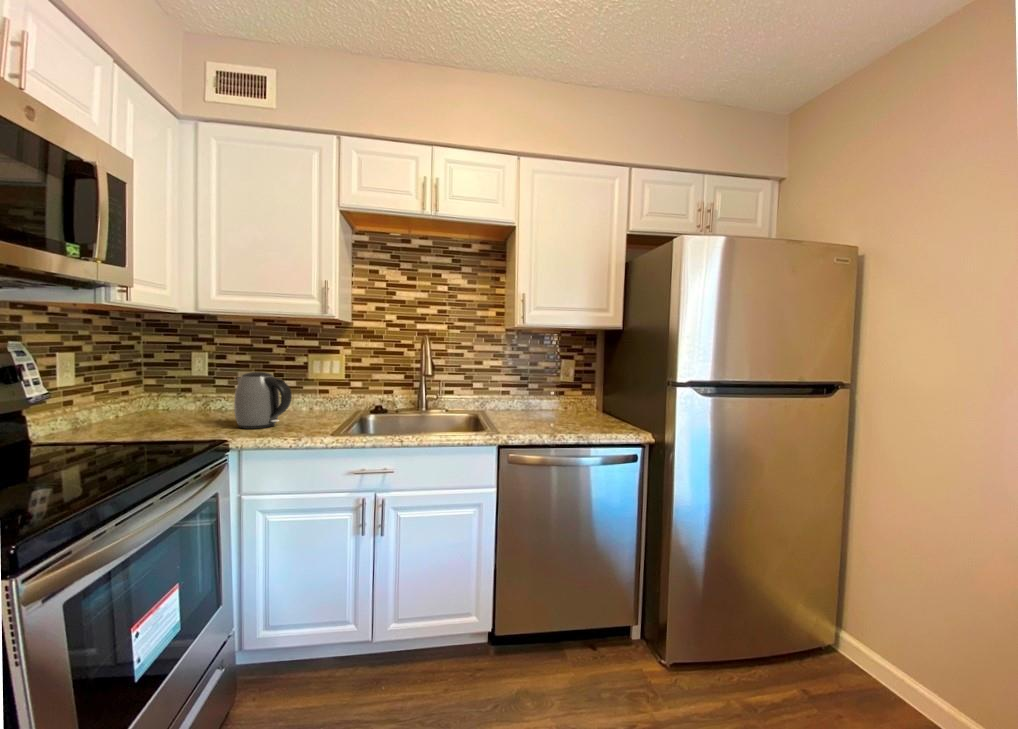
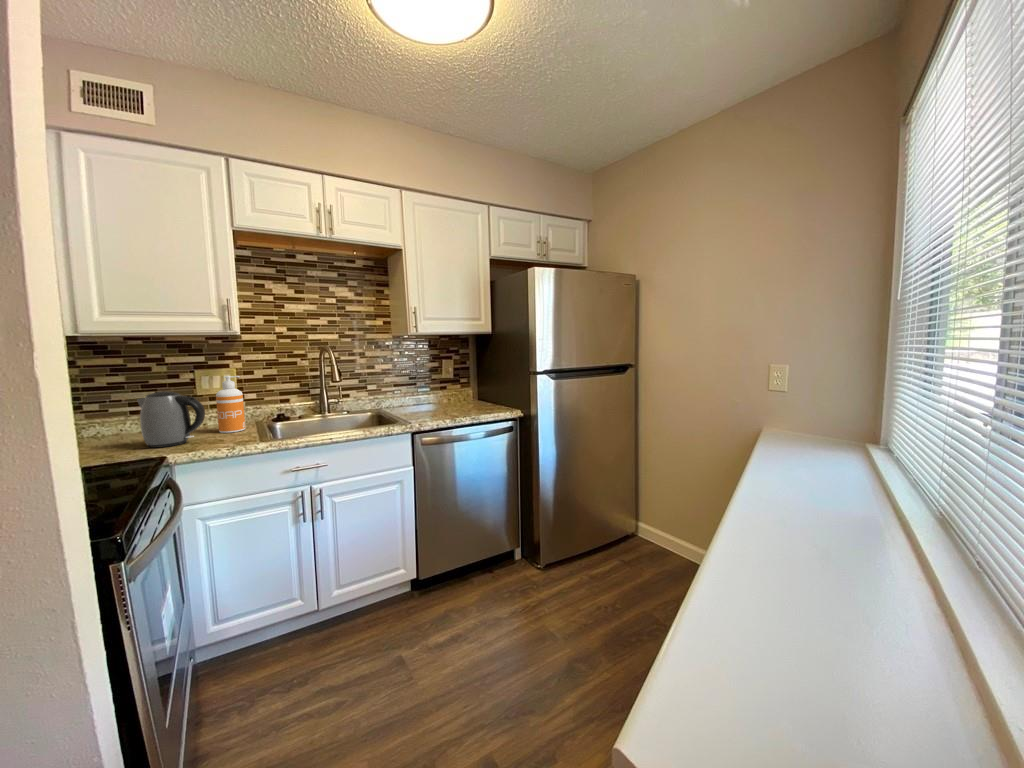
soap dispenser: none [313,361,339,420] -> present [216,376,245,433]

